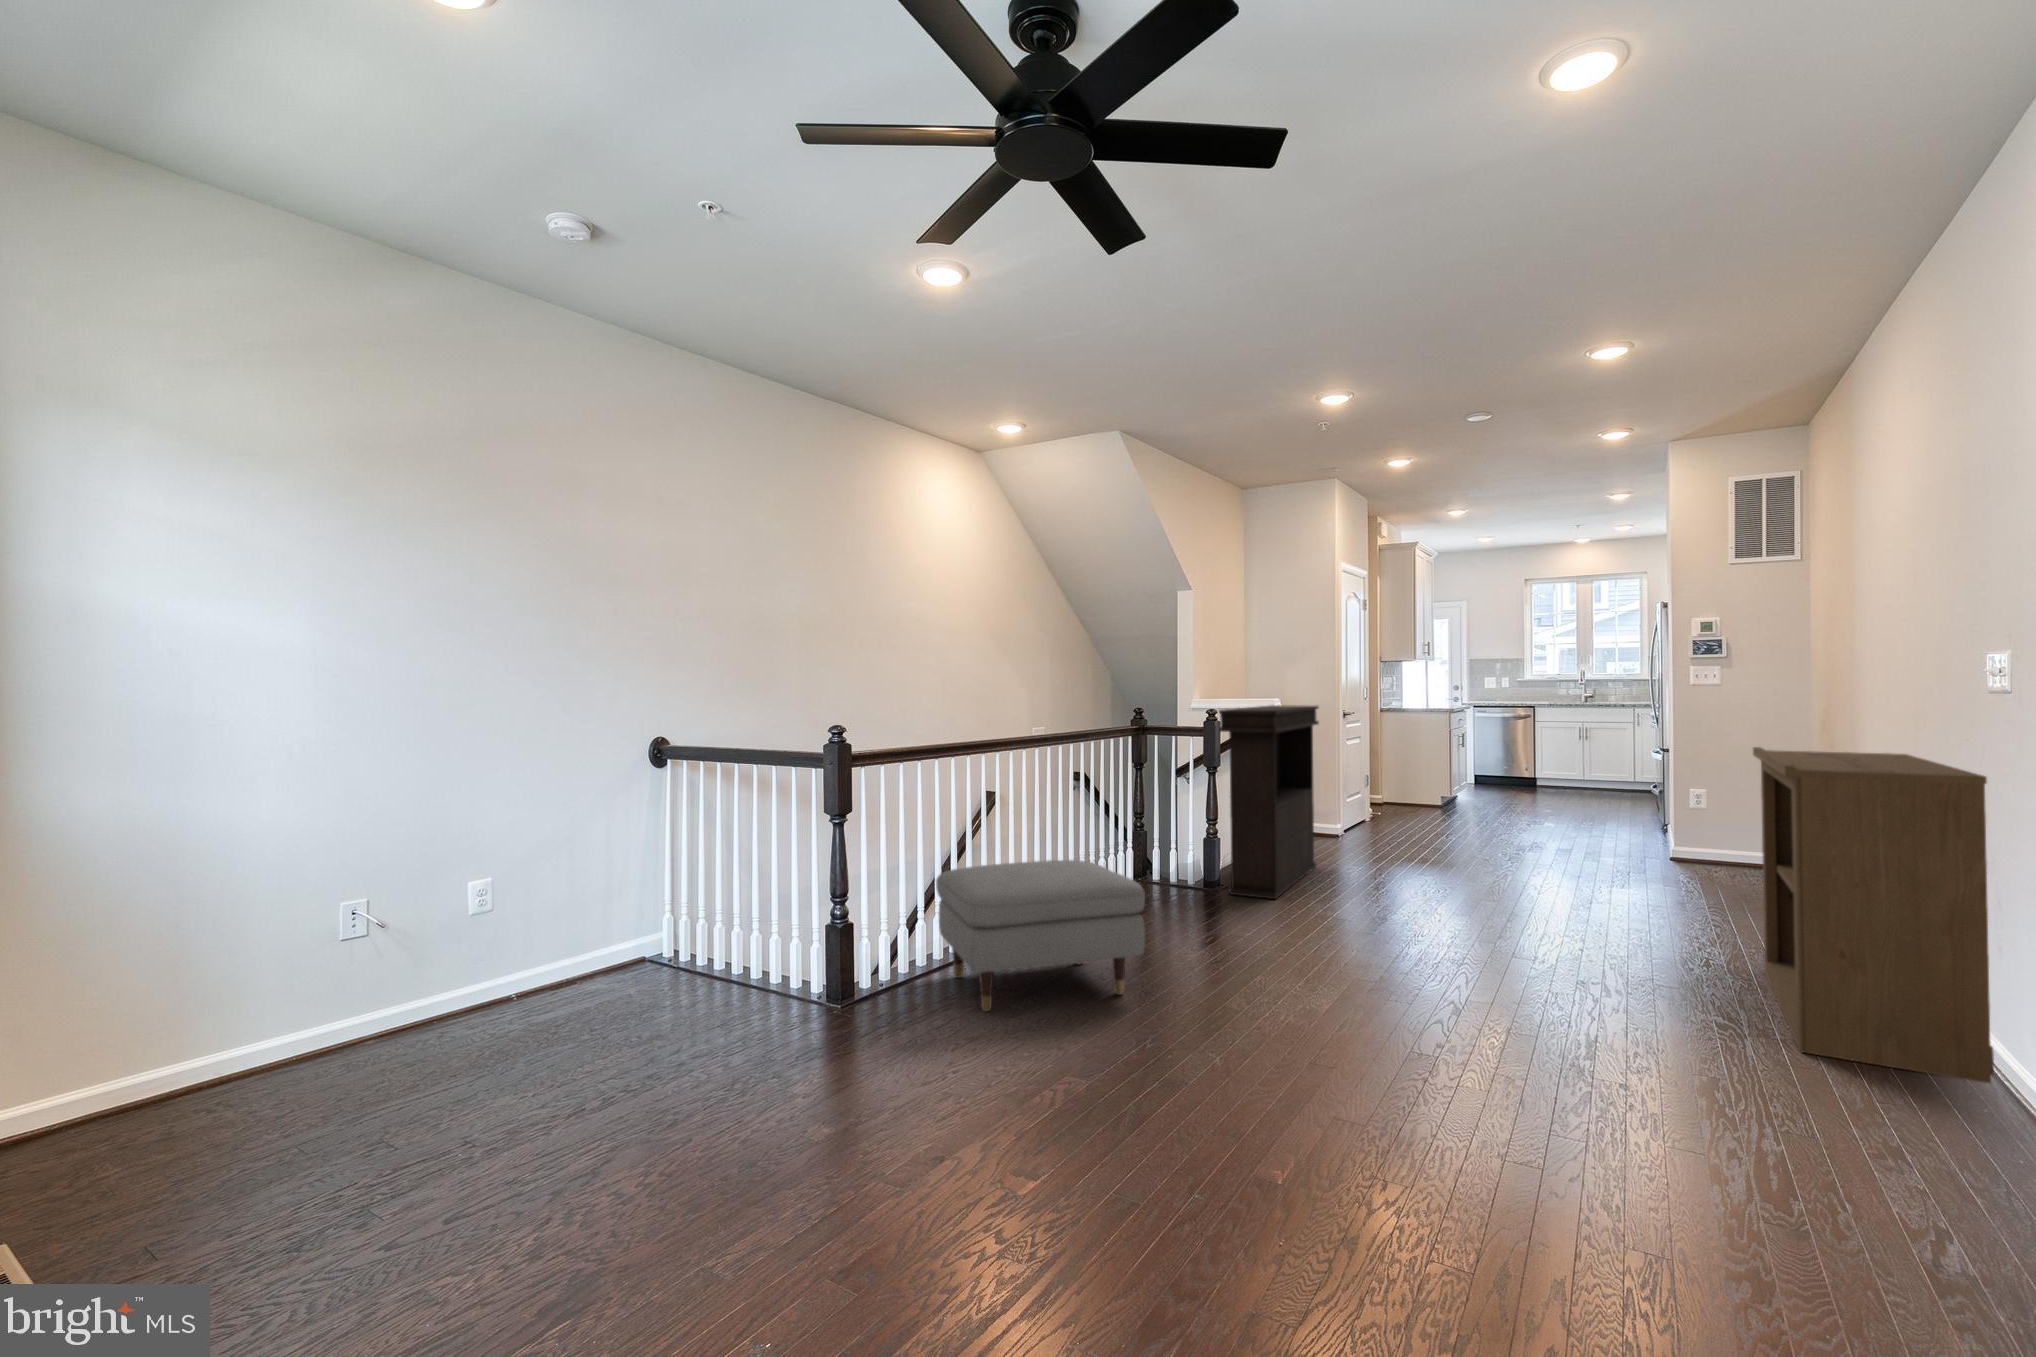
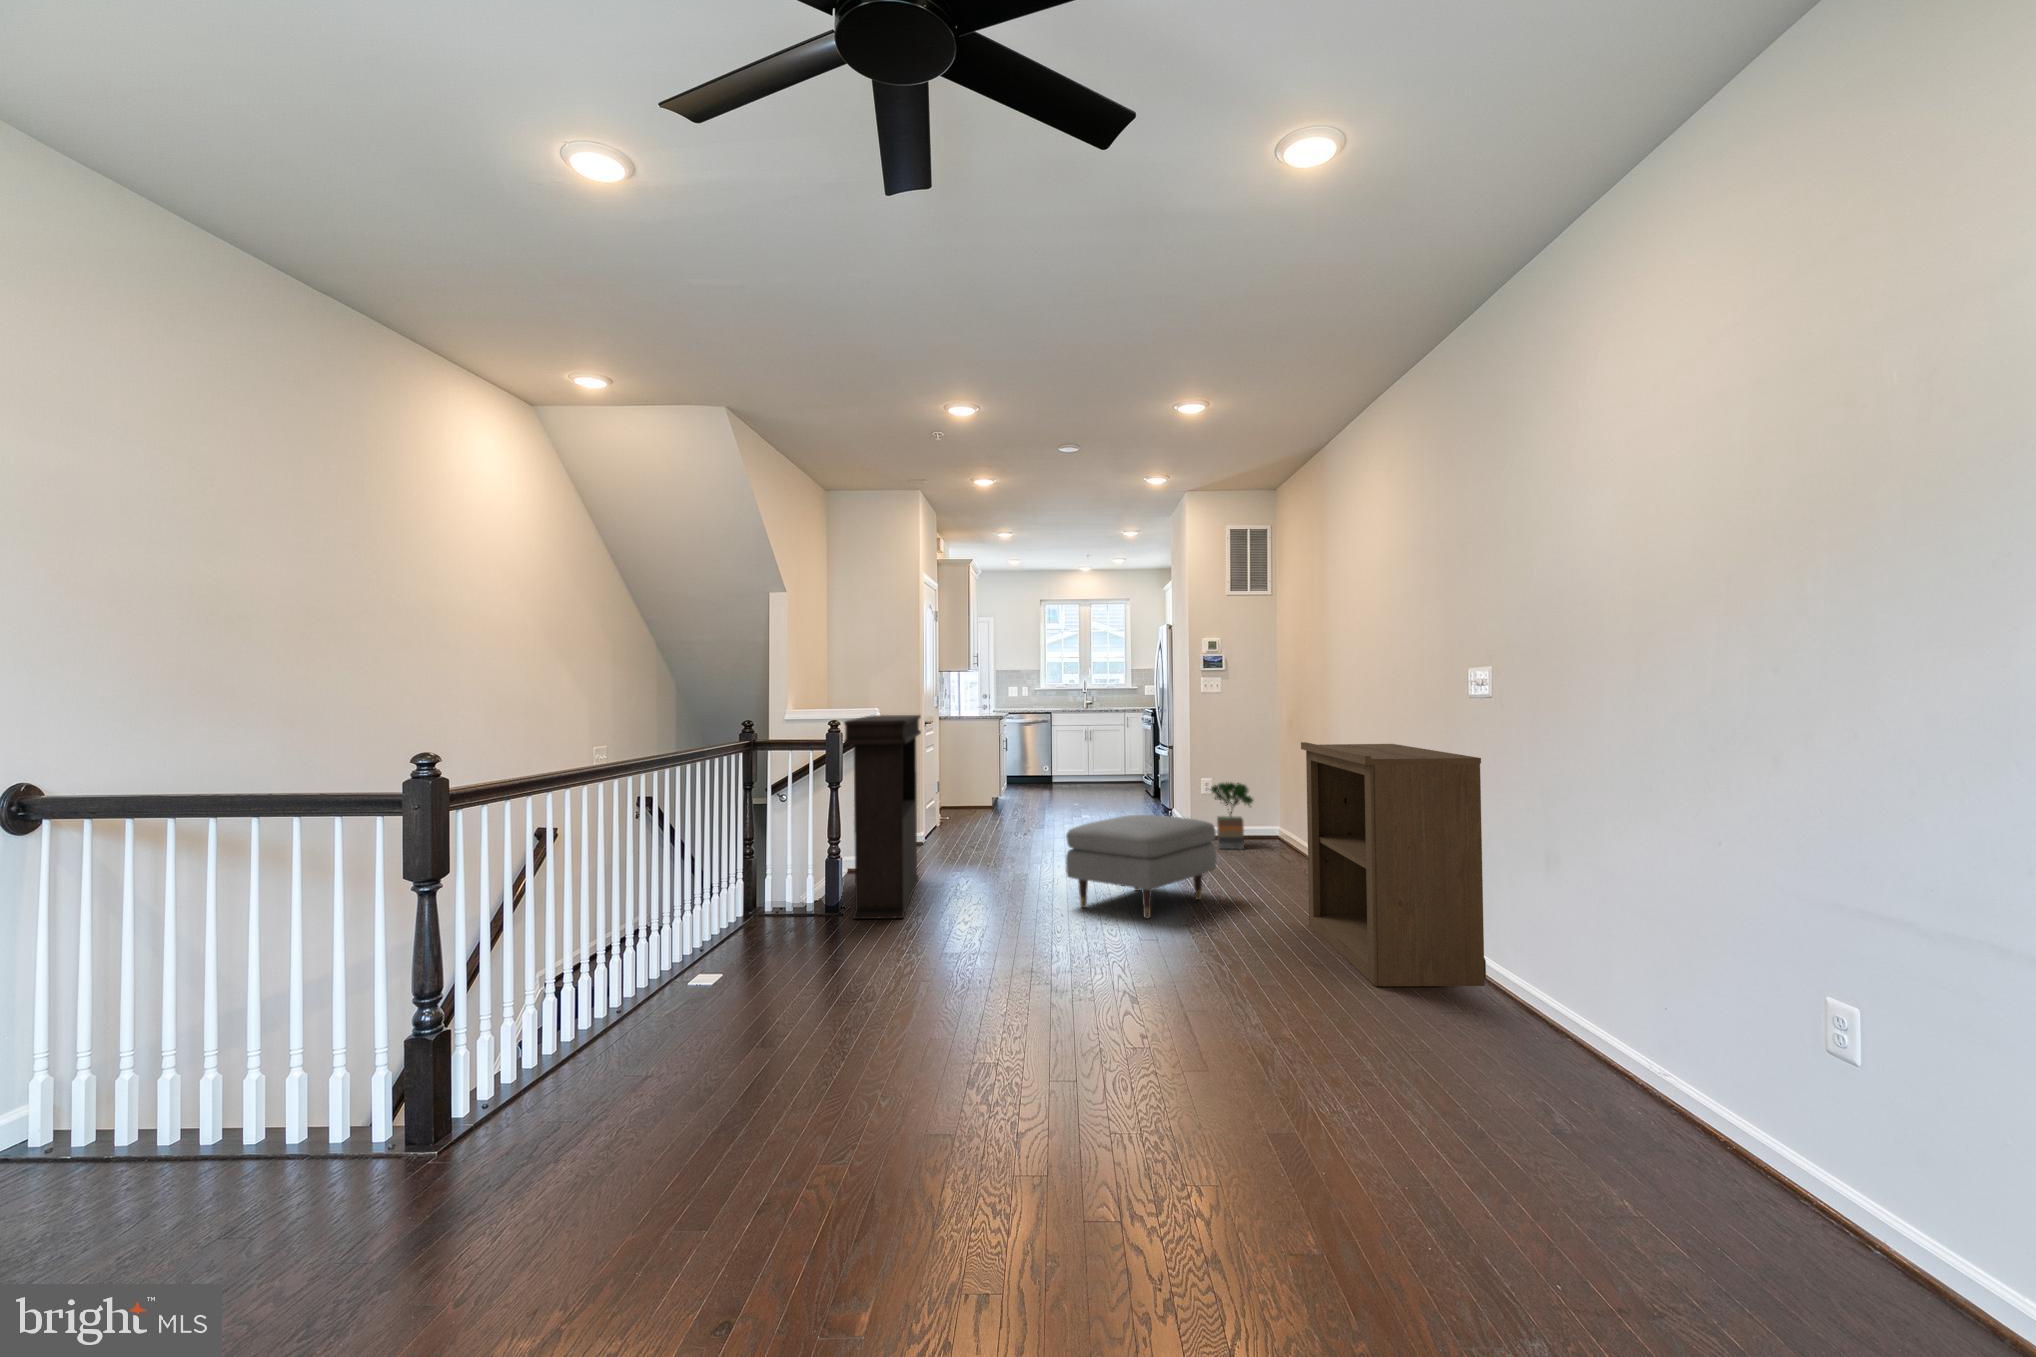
potted tree: none [1694,792,1764,877] -> present [1210,782,1253,849]
ottoman: present [936,860,1145,1011] -> present [1066,815,1216,919]

